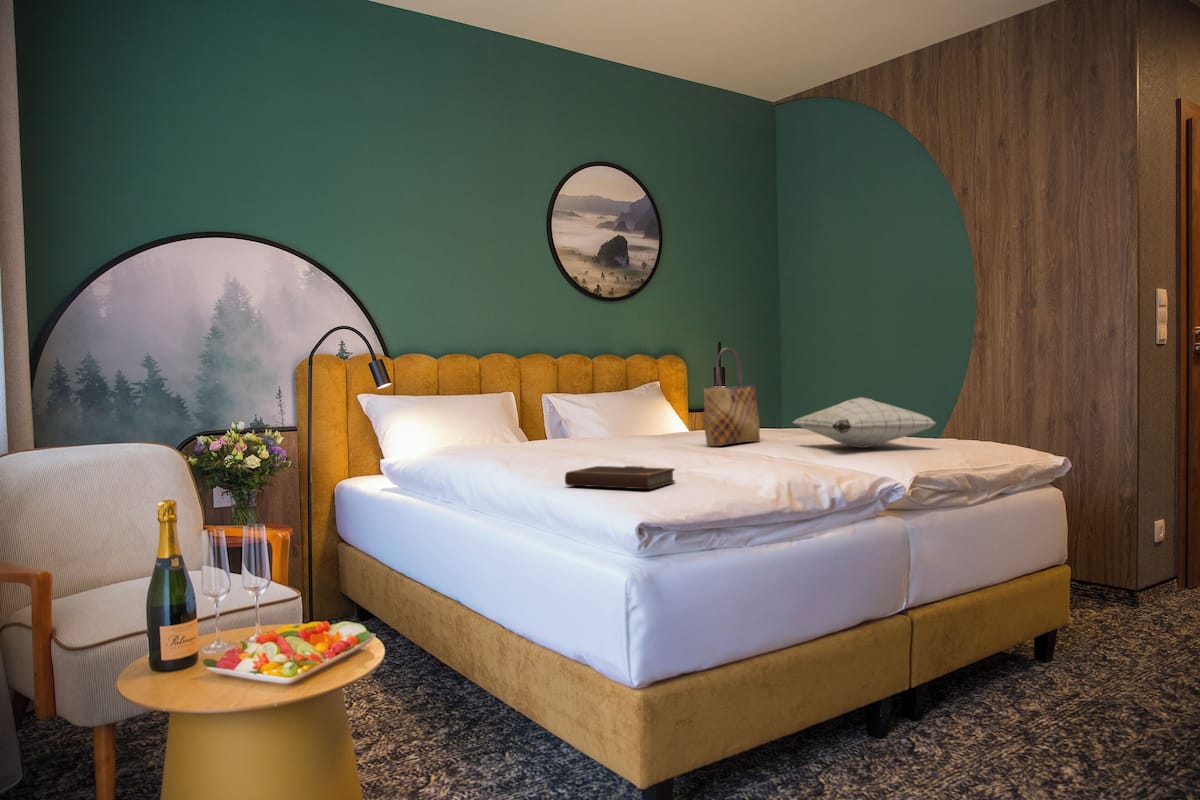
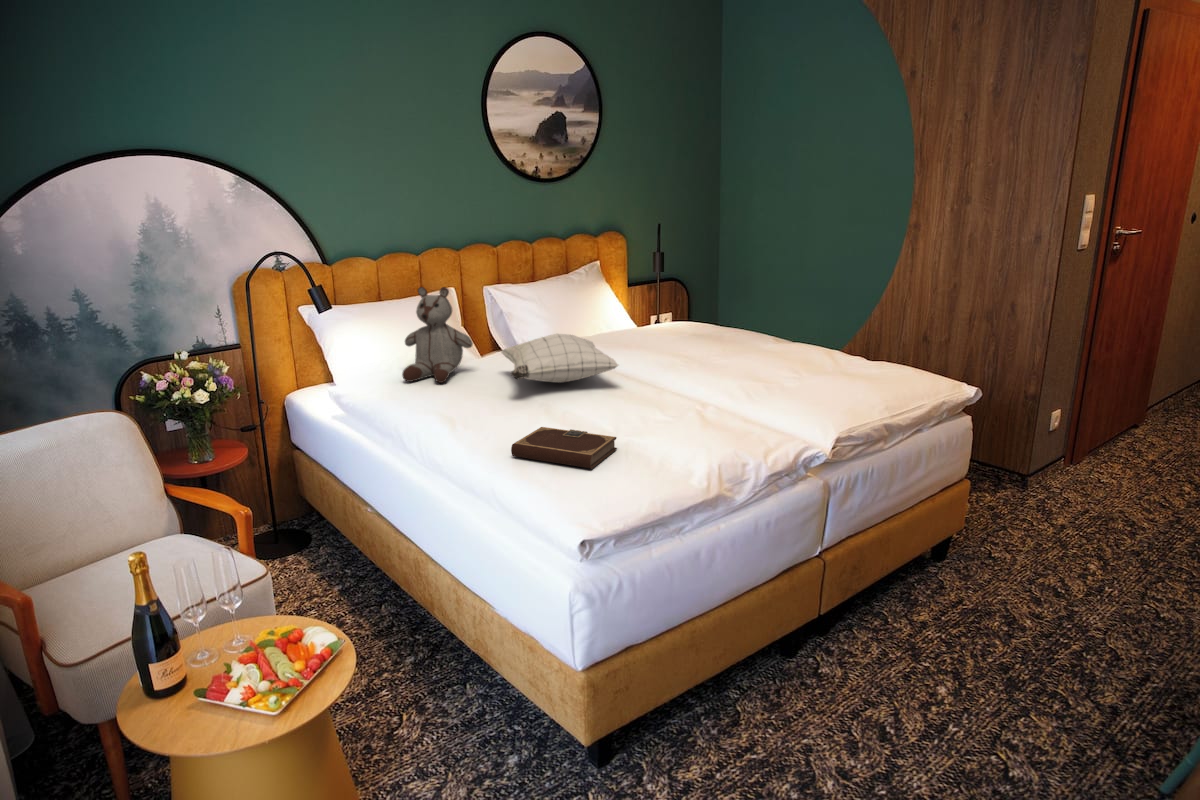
tote bag: present [703,348,760,446] -> none [644,259,697,359]
stuffed bear: none [455,366,528,458] -> present [402,287,473,383]
pillow: present [793,398,936,448] -> present [501,334,618,383]

